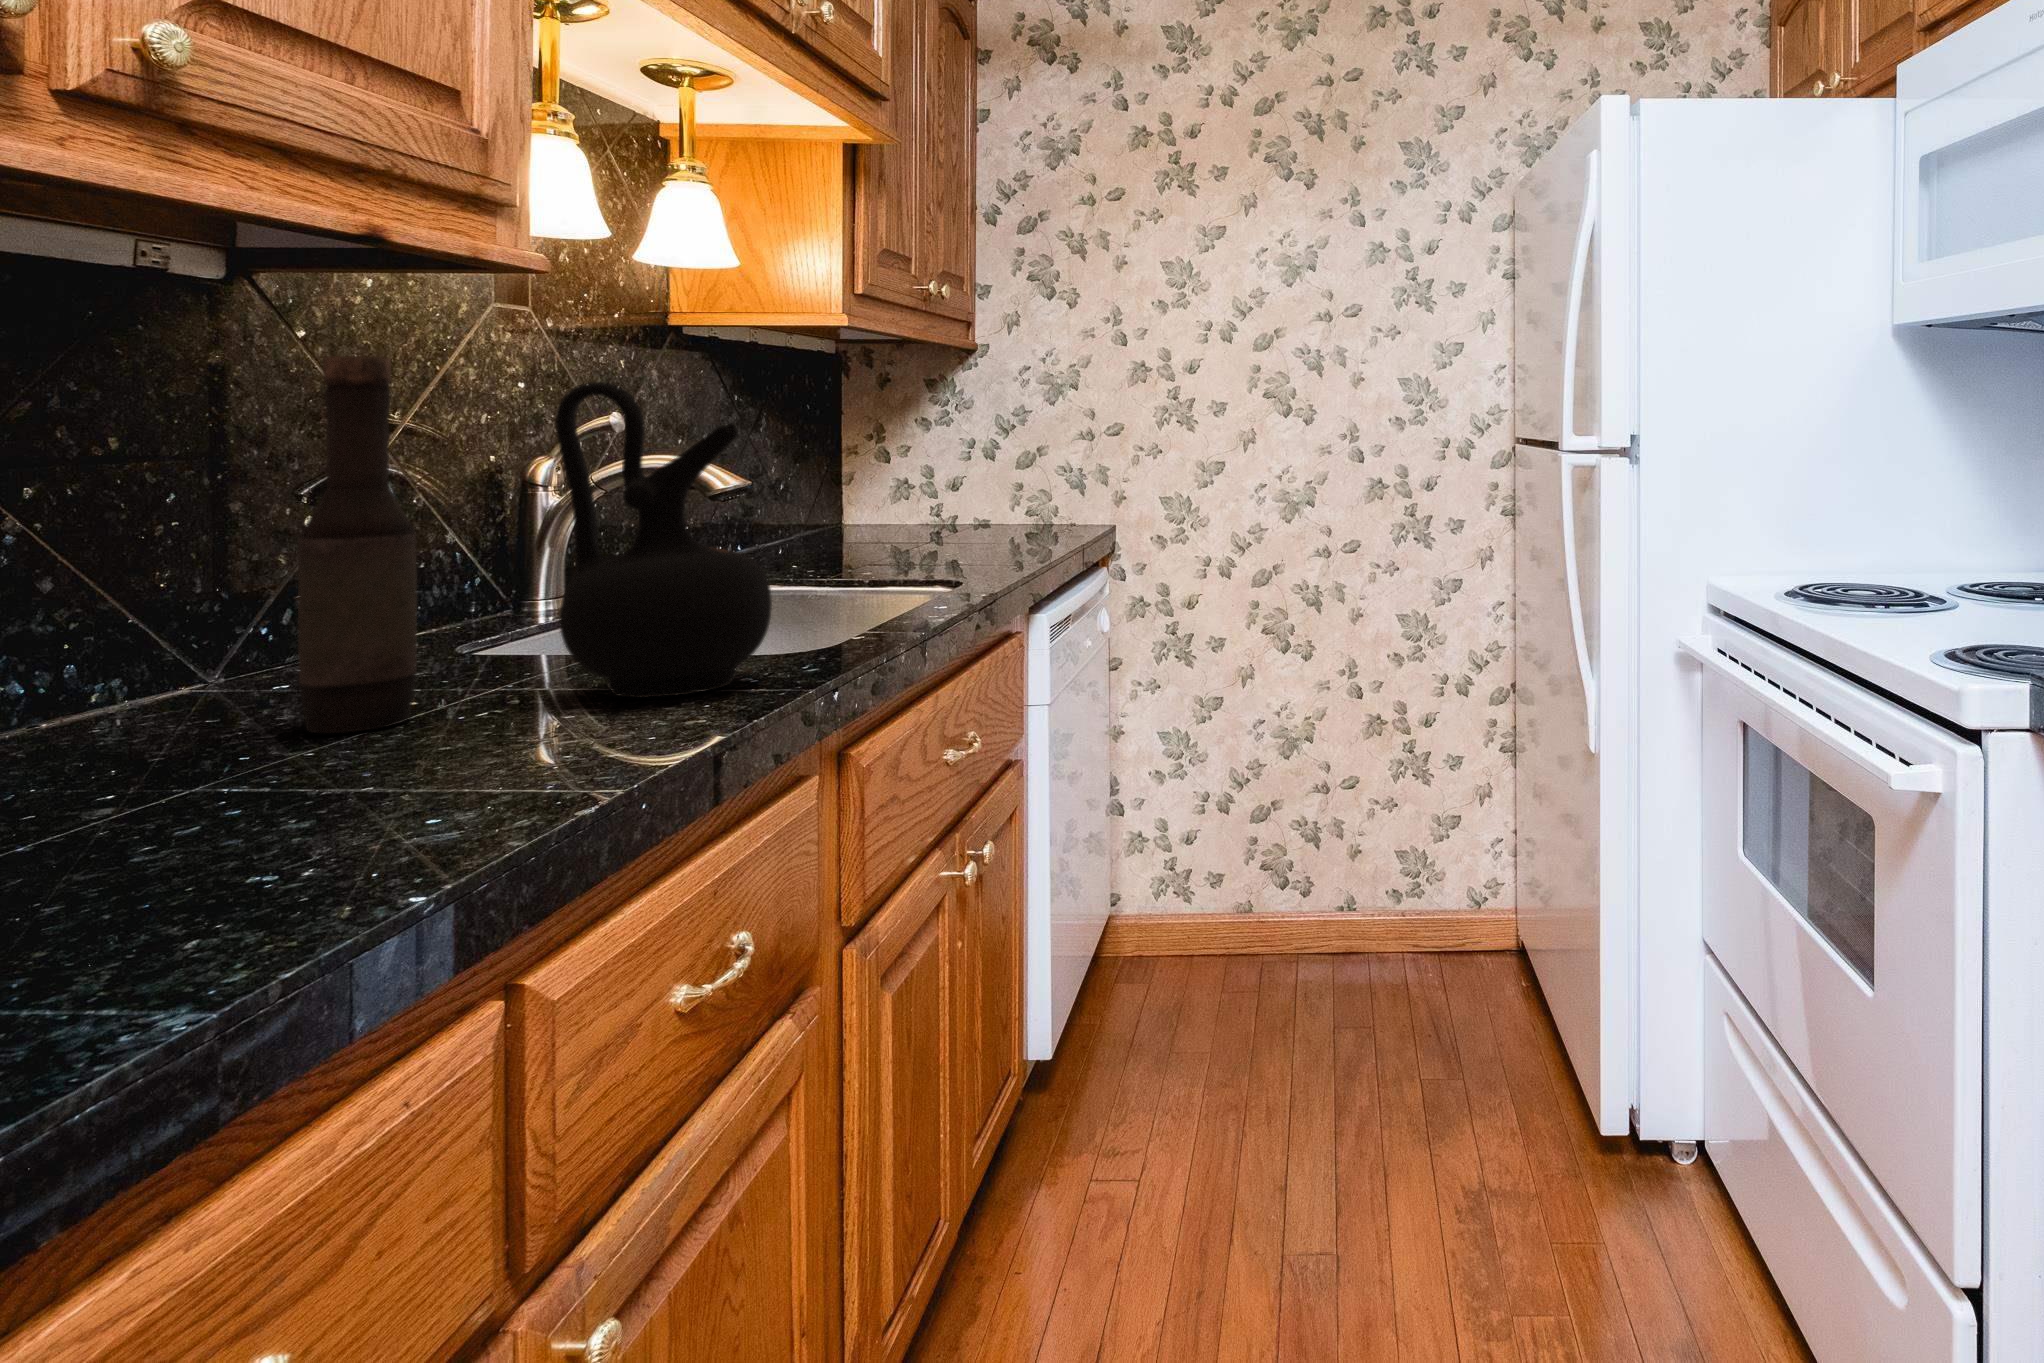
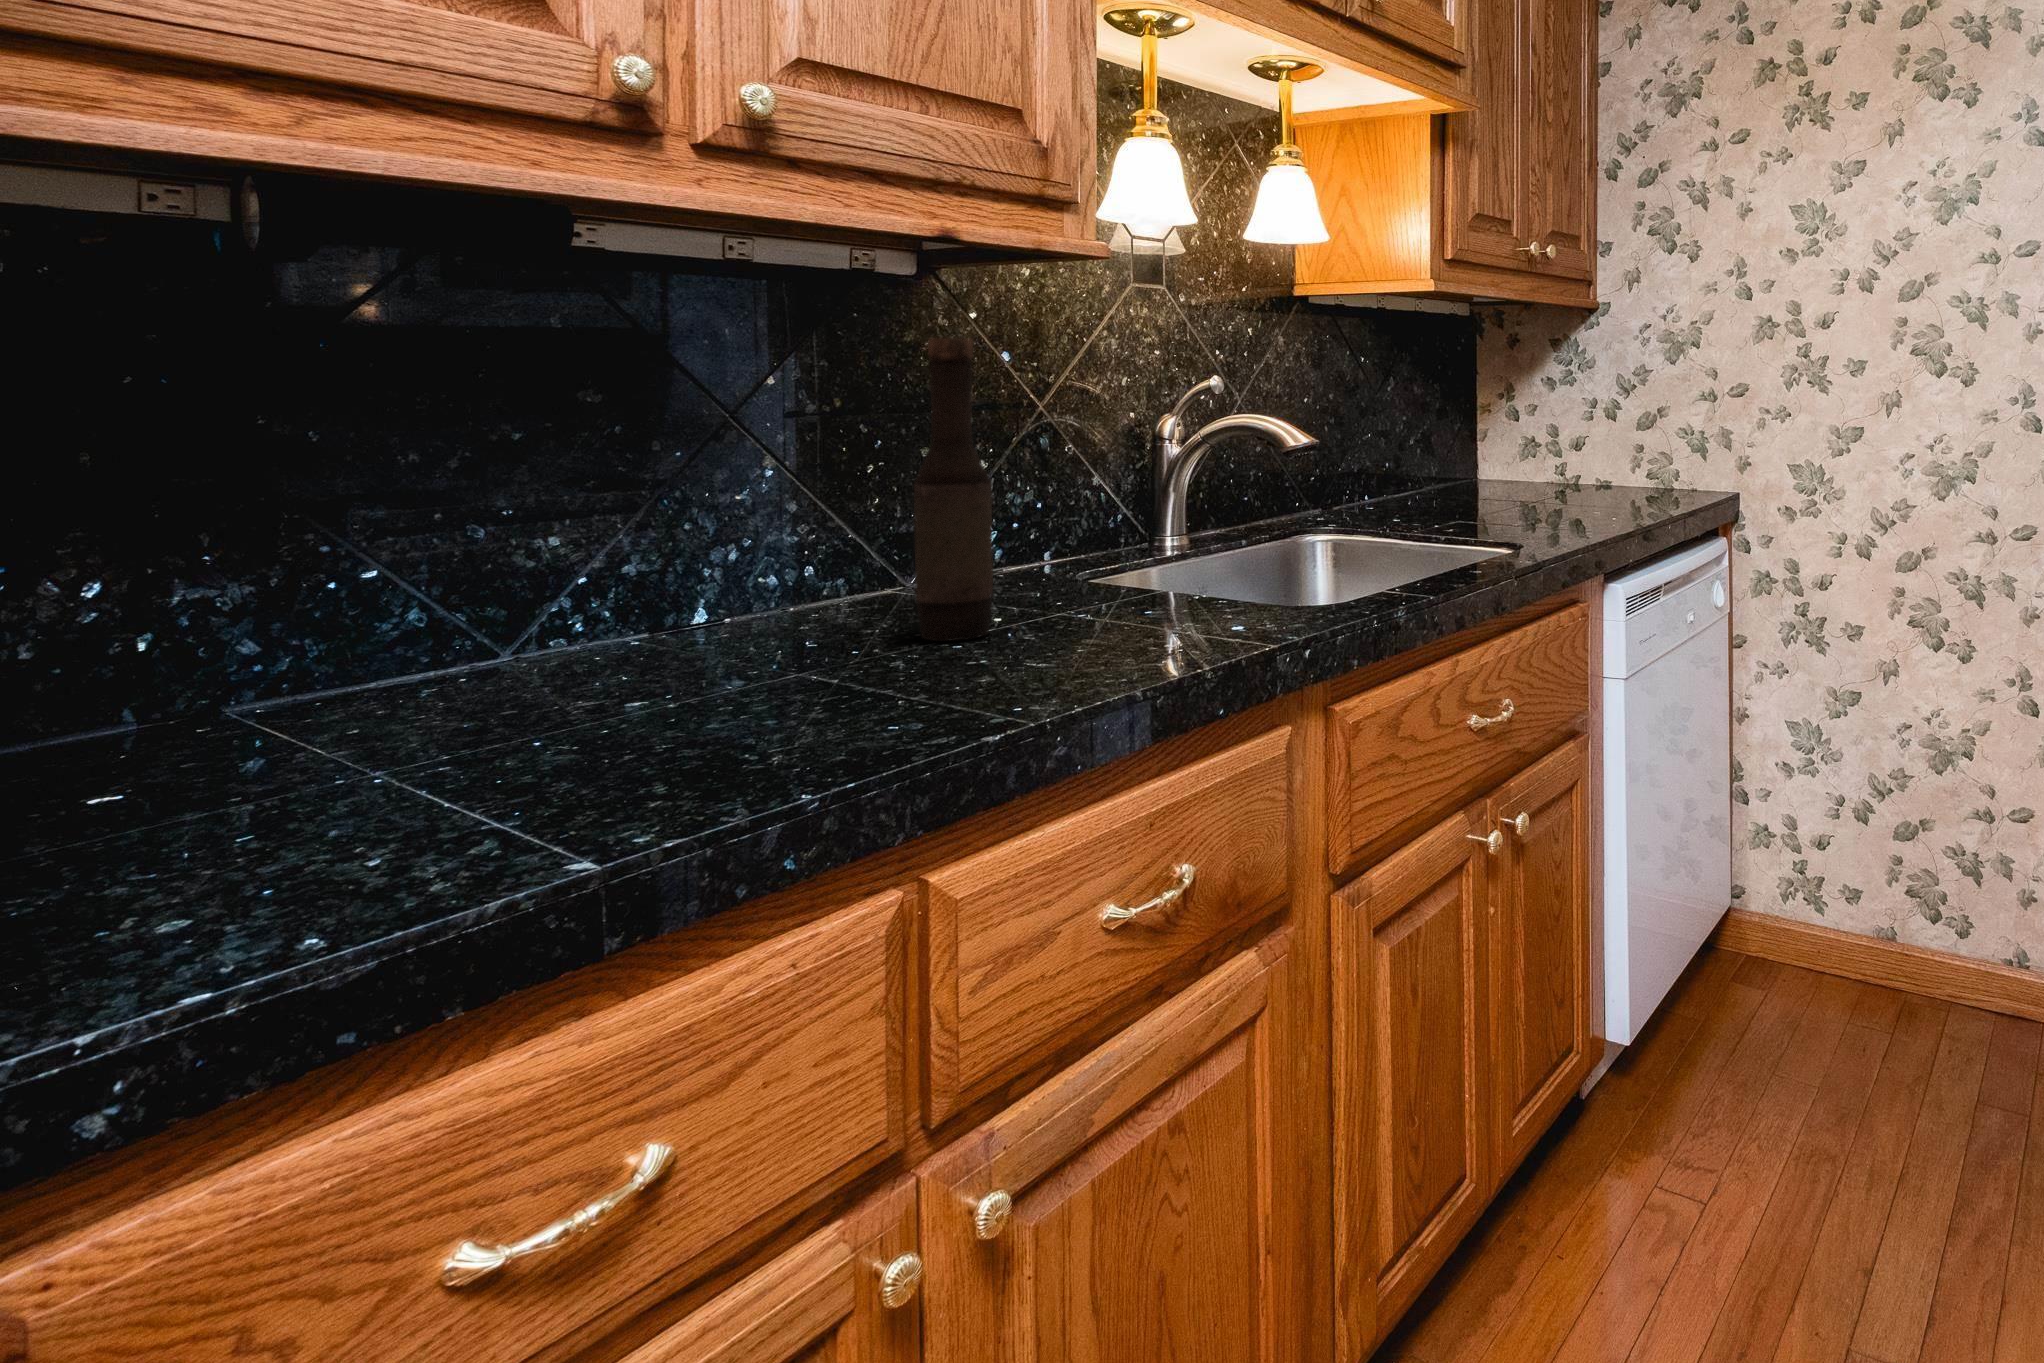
ceramic jug: present [556,382,772,698] -> none [1086,355,1254,638]

